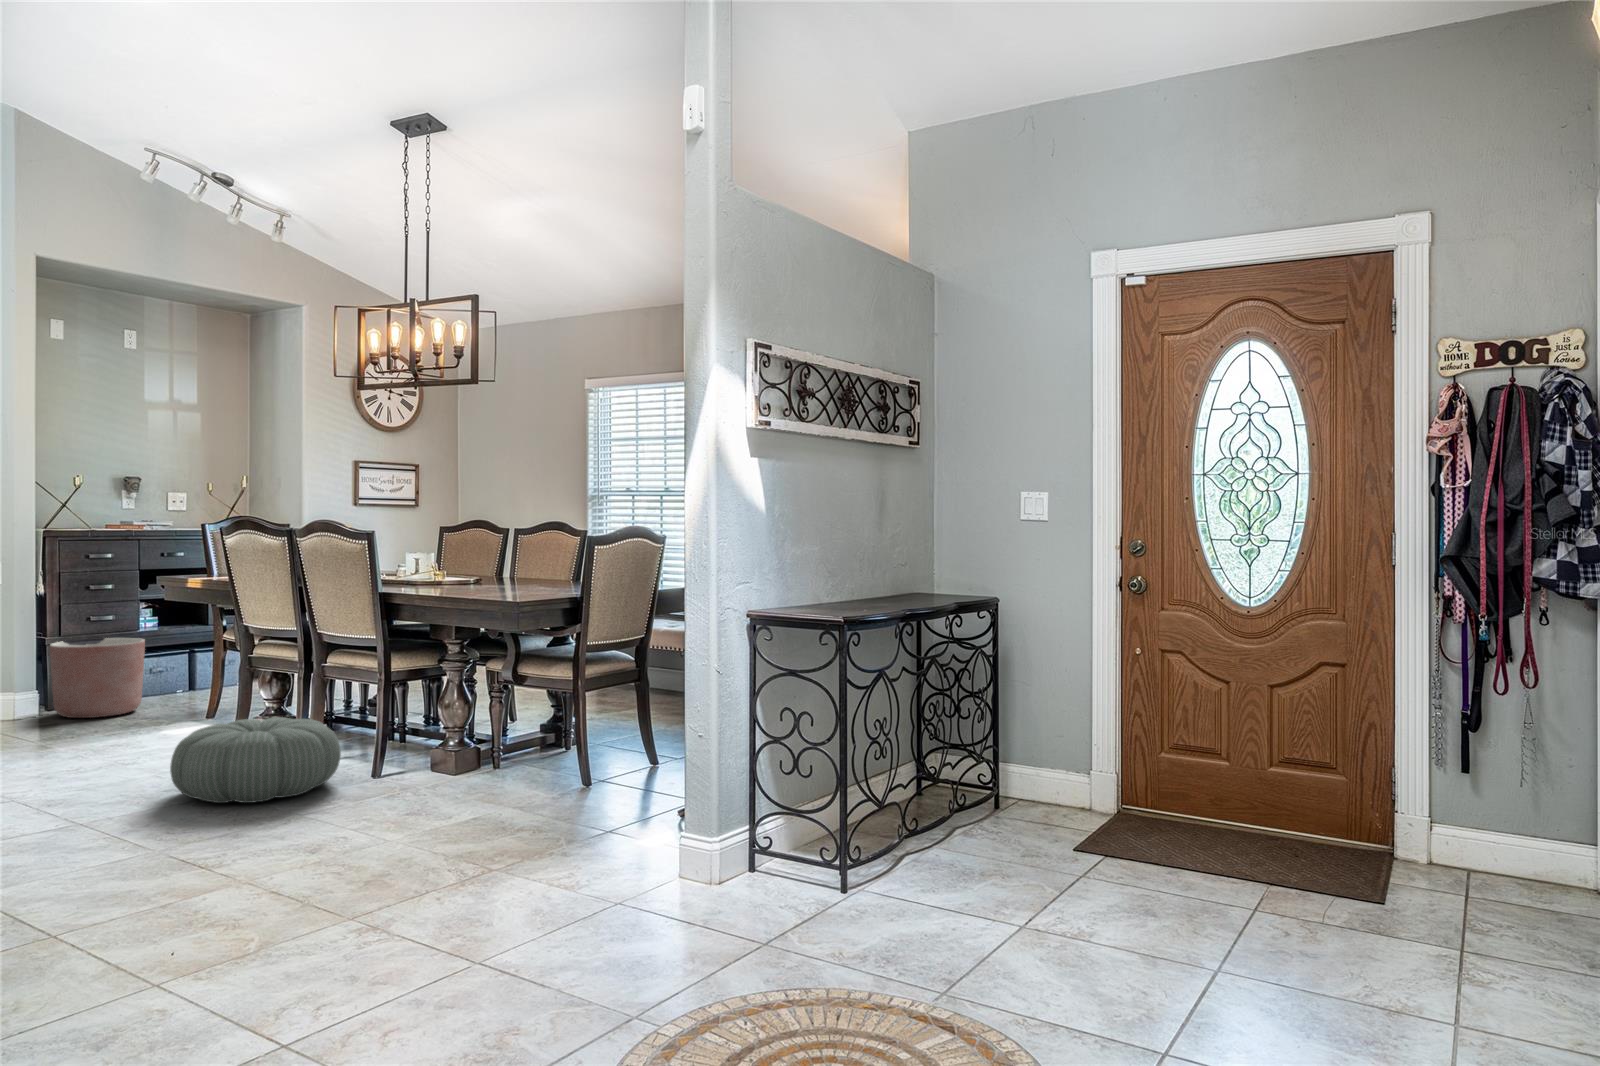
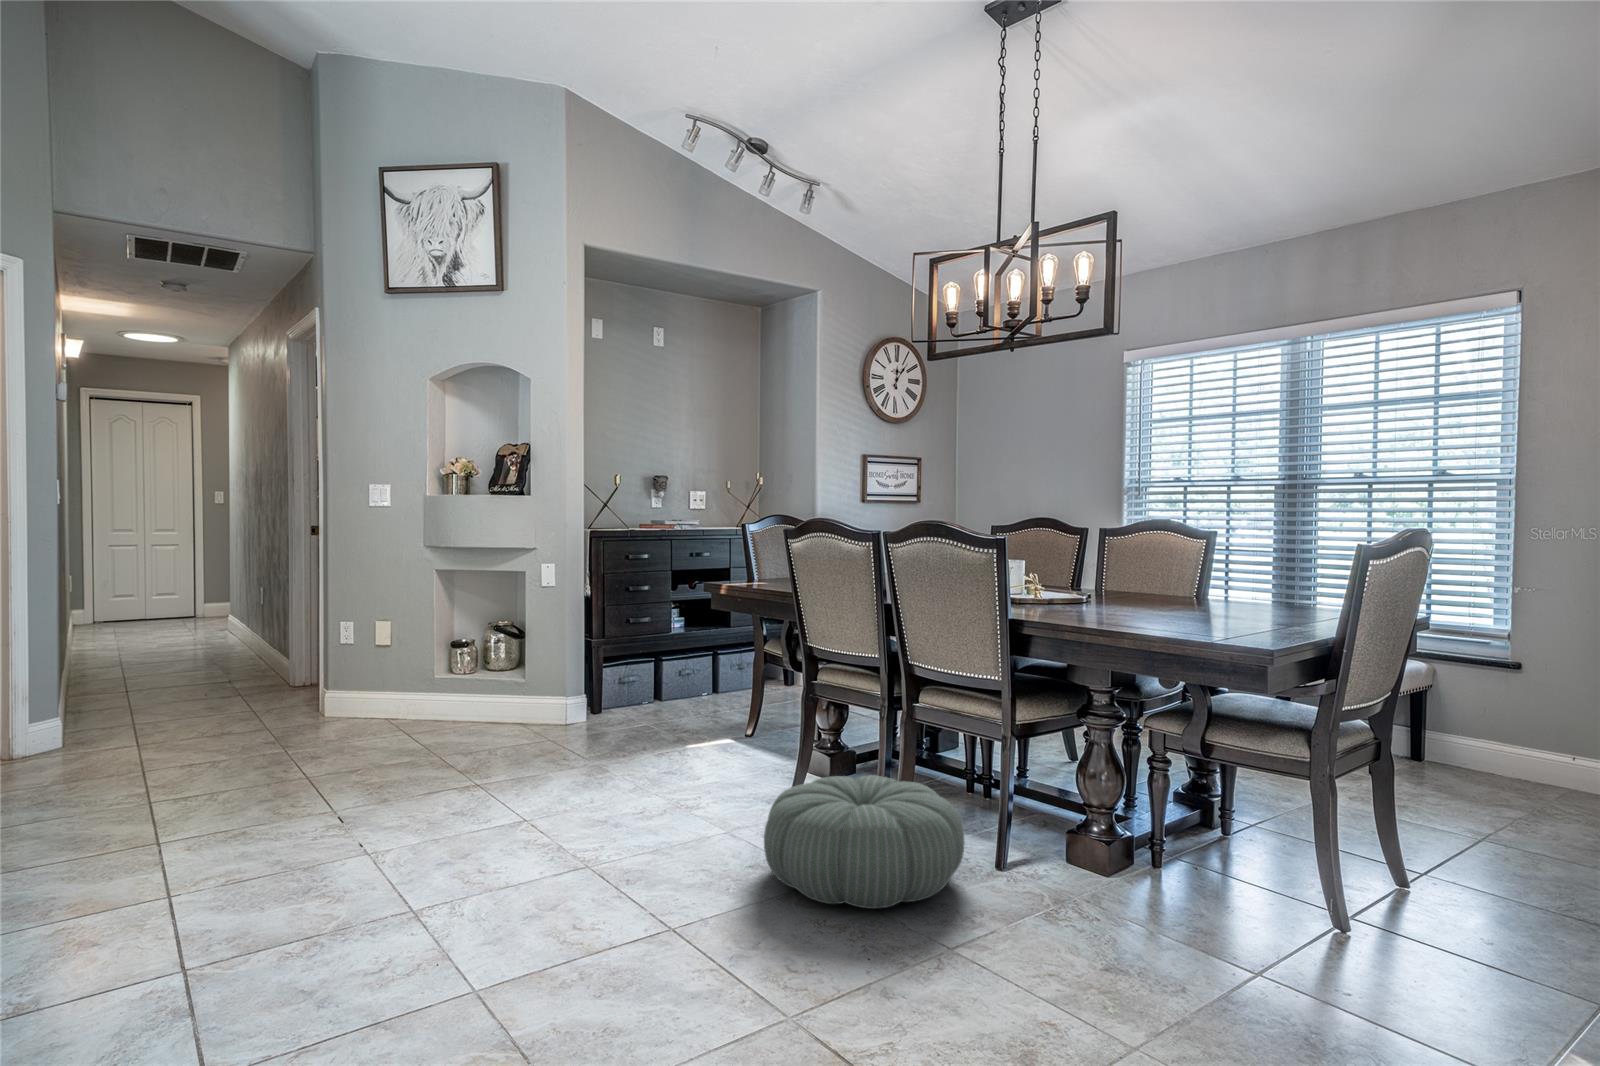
planter: present [50,638,145,718] -> none [598,639,681,724]

